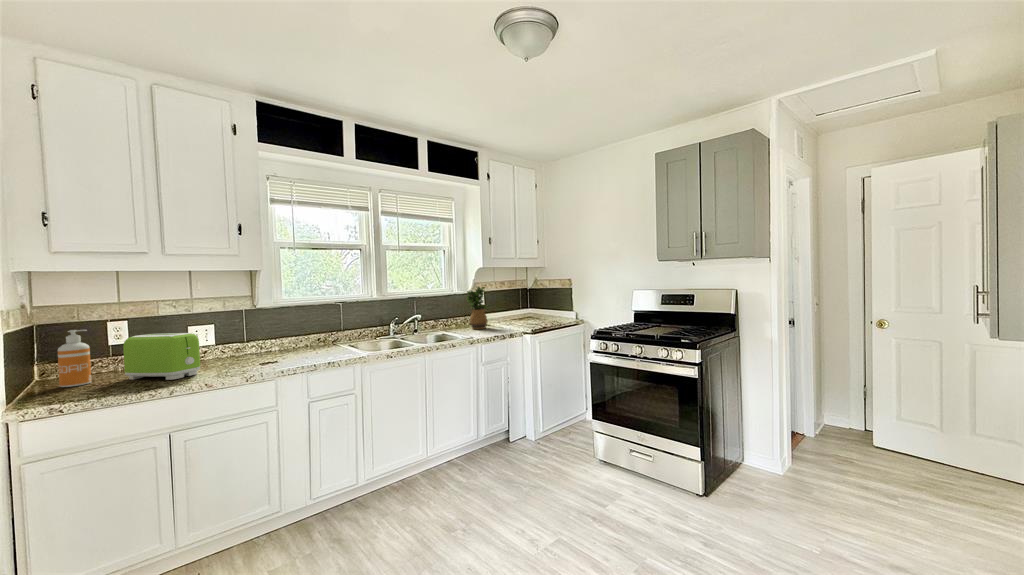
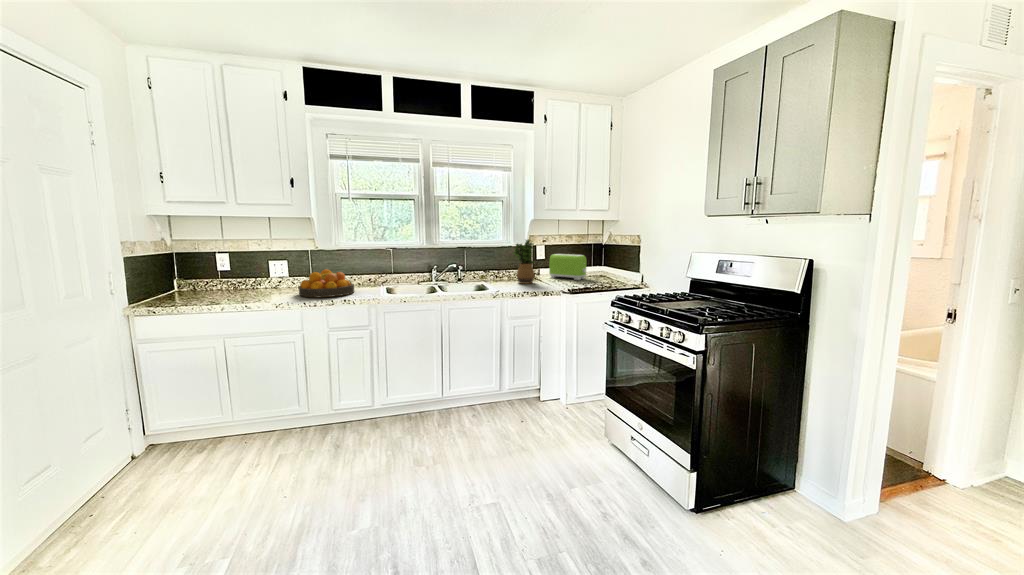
soap dispenser: present [58,330,91,387] -> none [177,258,199,298]
fruit bowl: none [249,330,318,364] -> present [299,269,354,297]
toaster: present [123,333,200,380] -> present [549,254,586,280]

